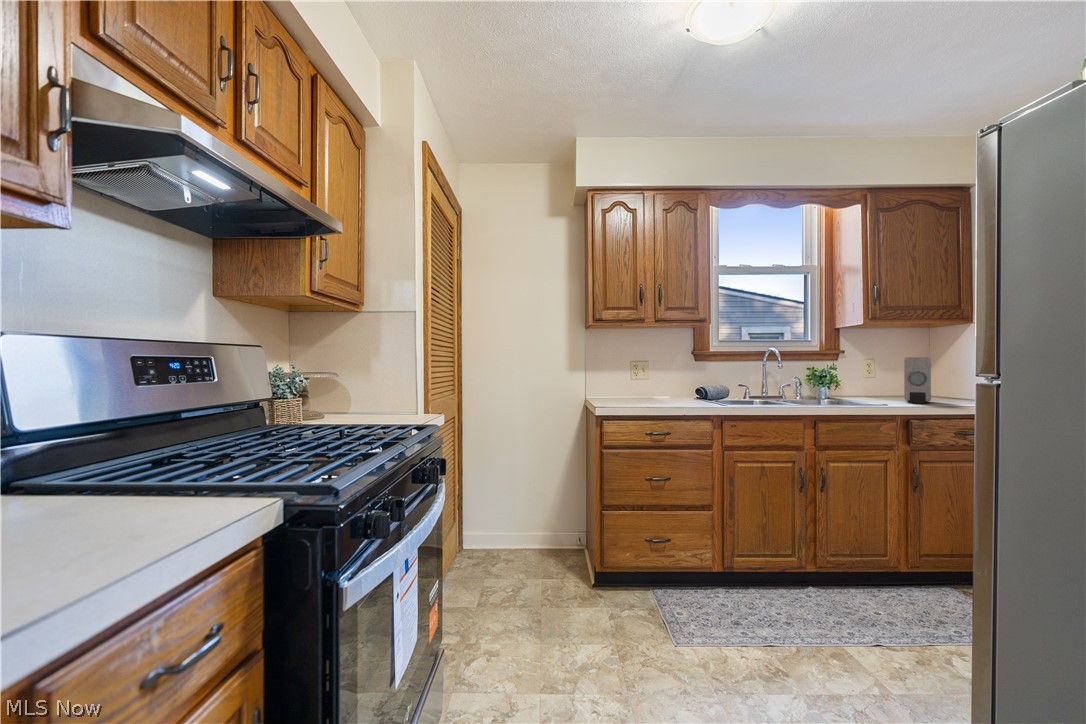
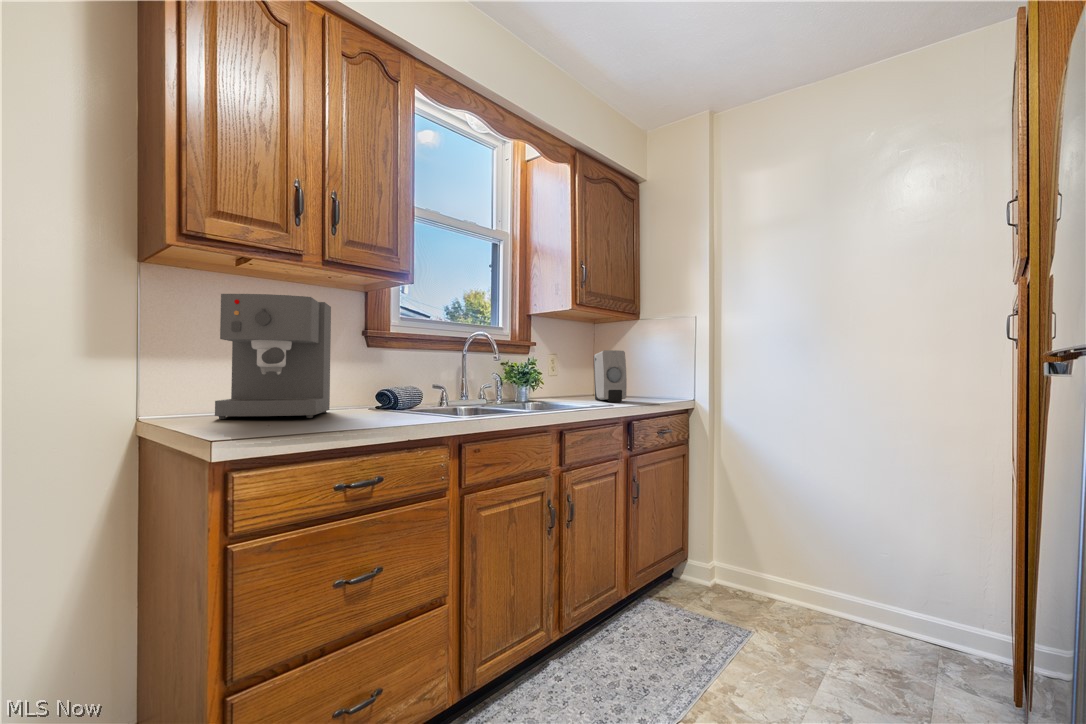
coffee maker: none [610,341,666,402] -> present [215,294,331,419]

